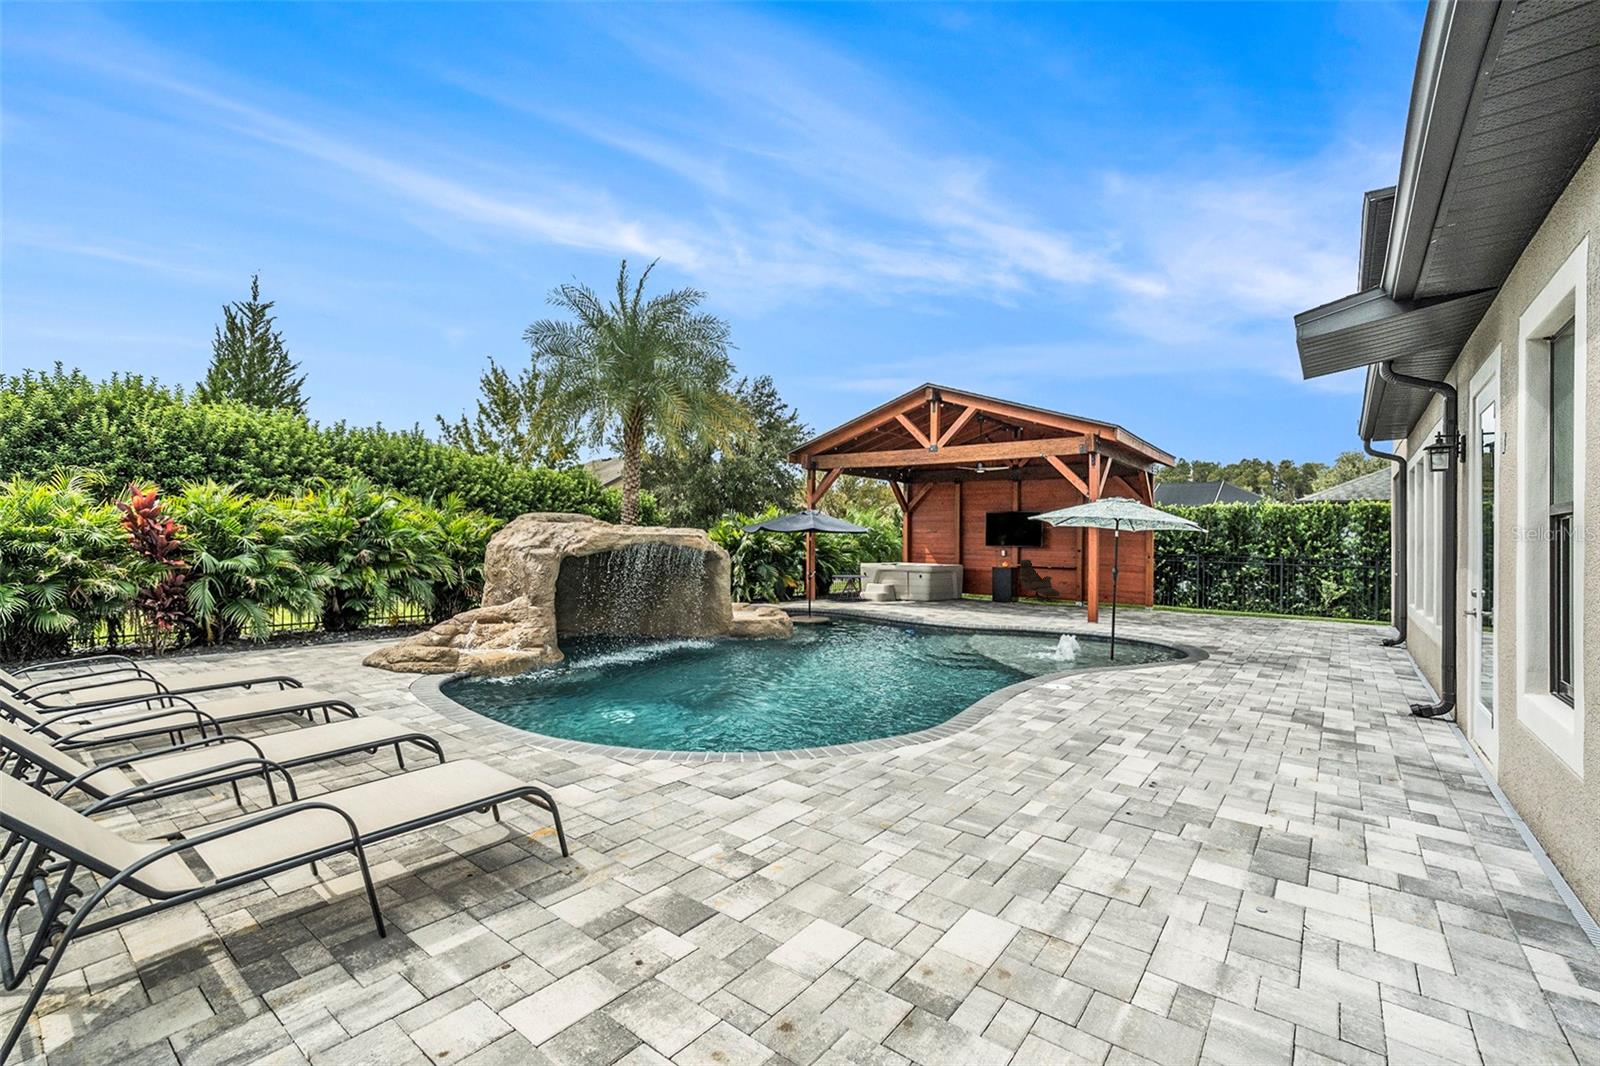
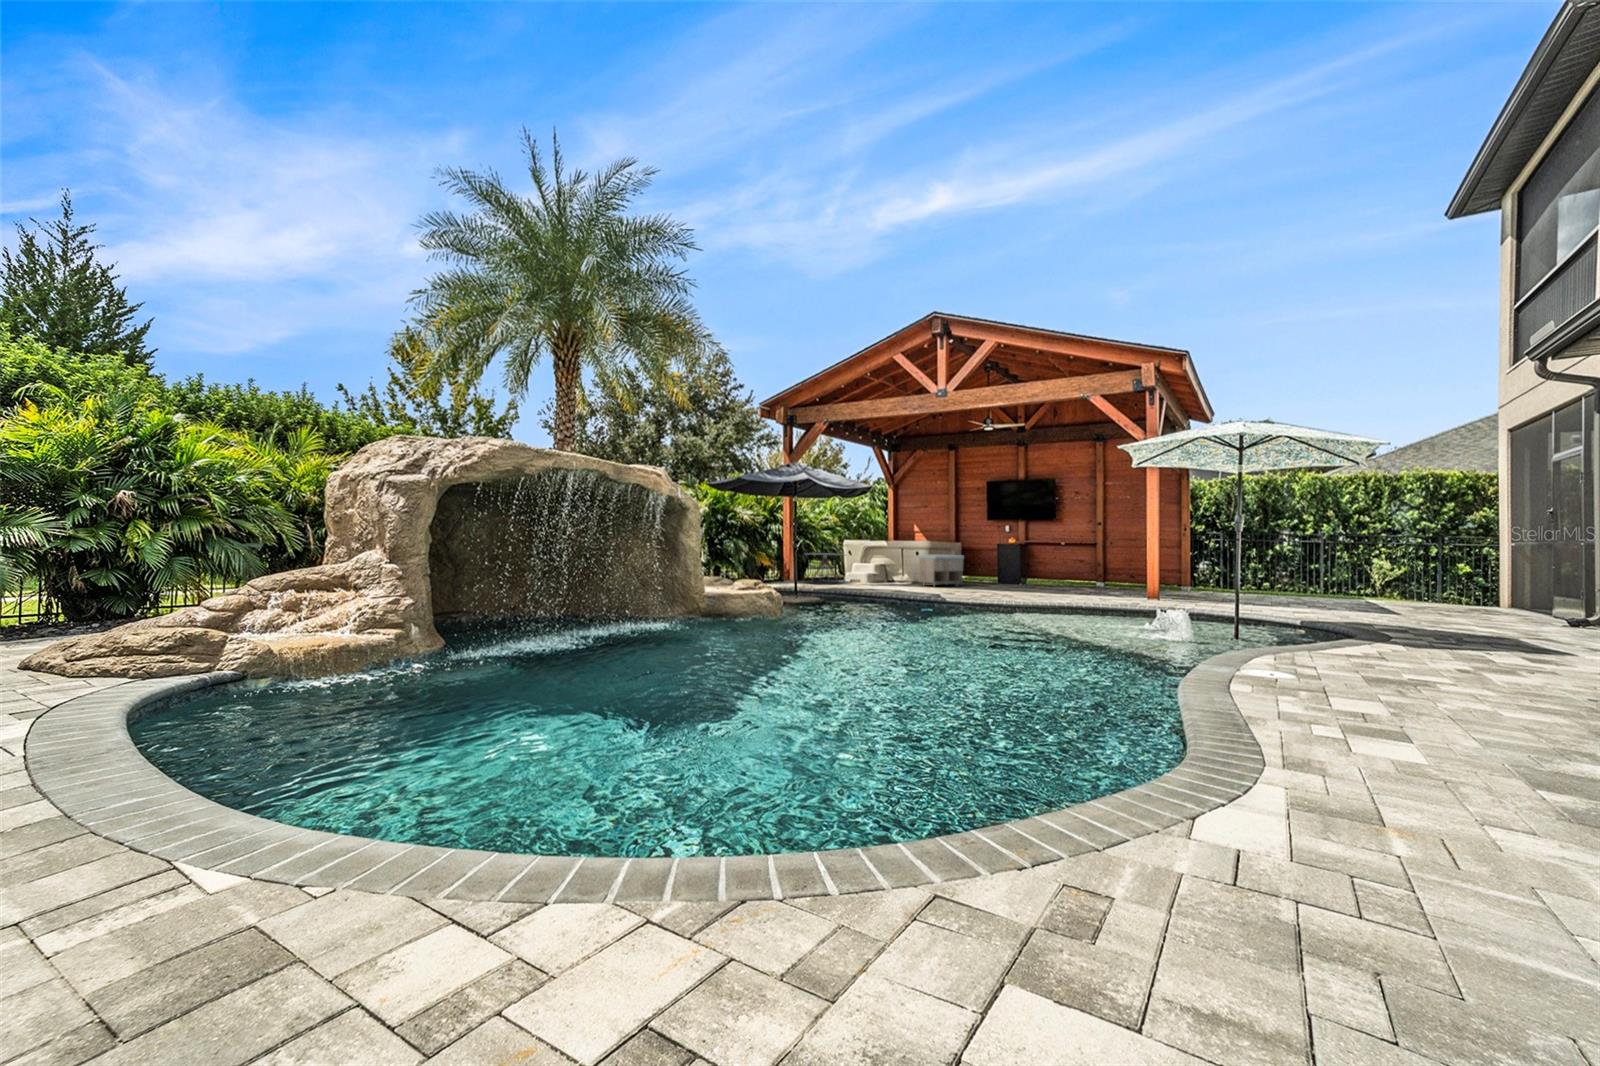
lounge chair: present [1019,559,1060,602] -> none [1014,538,1063,586]
storage bench: none [929,576,969,604] -> present [918,555,964,585]

